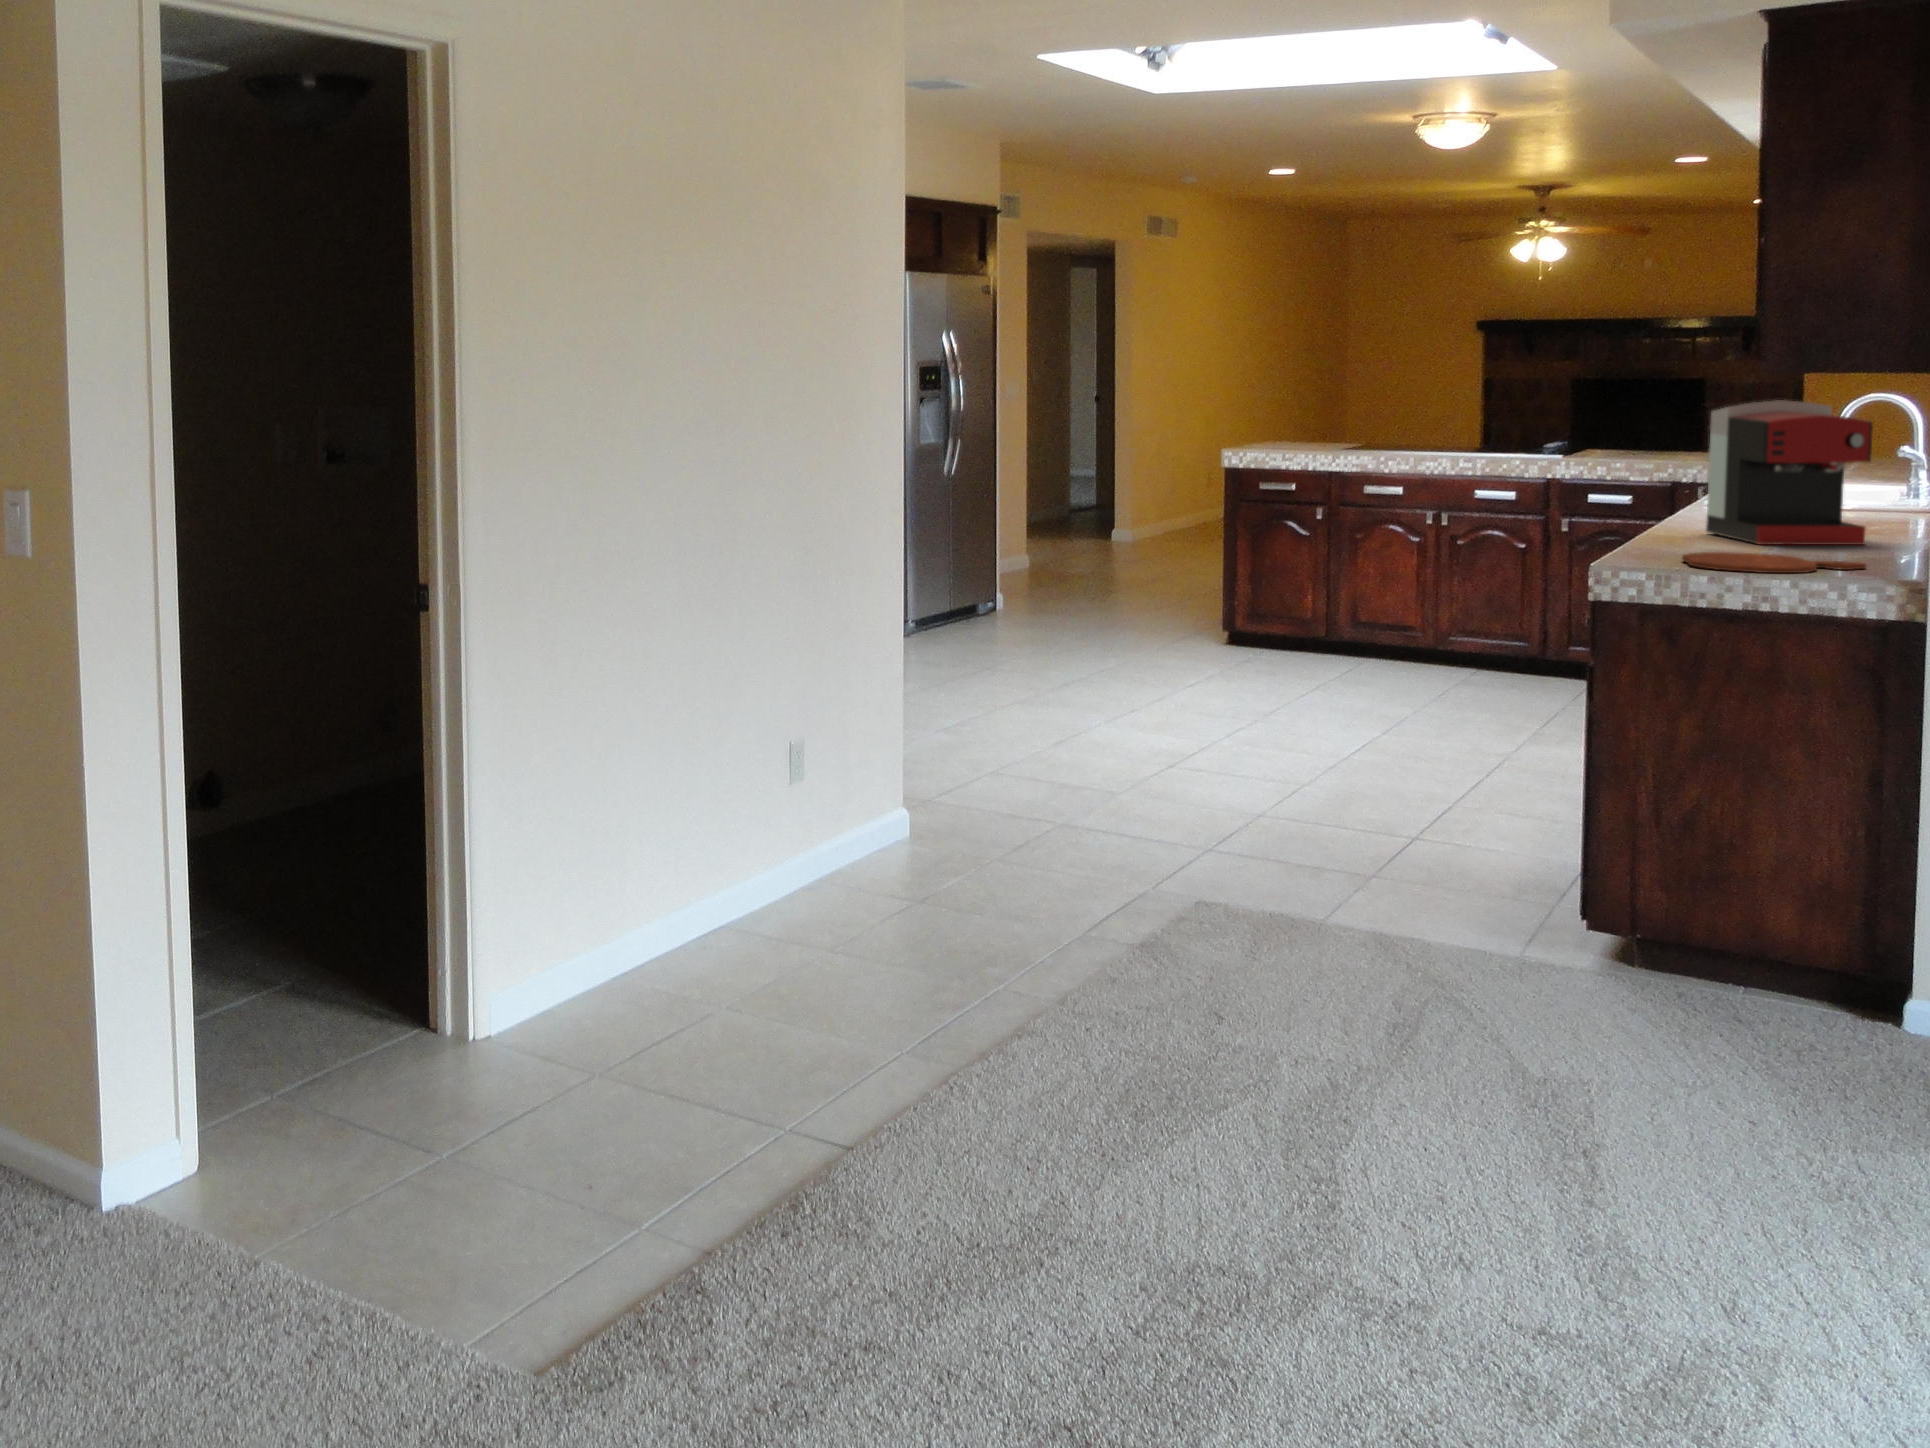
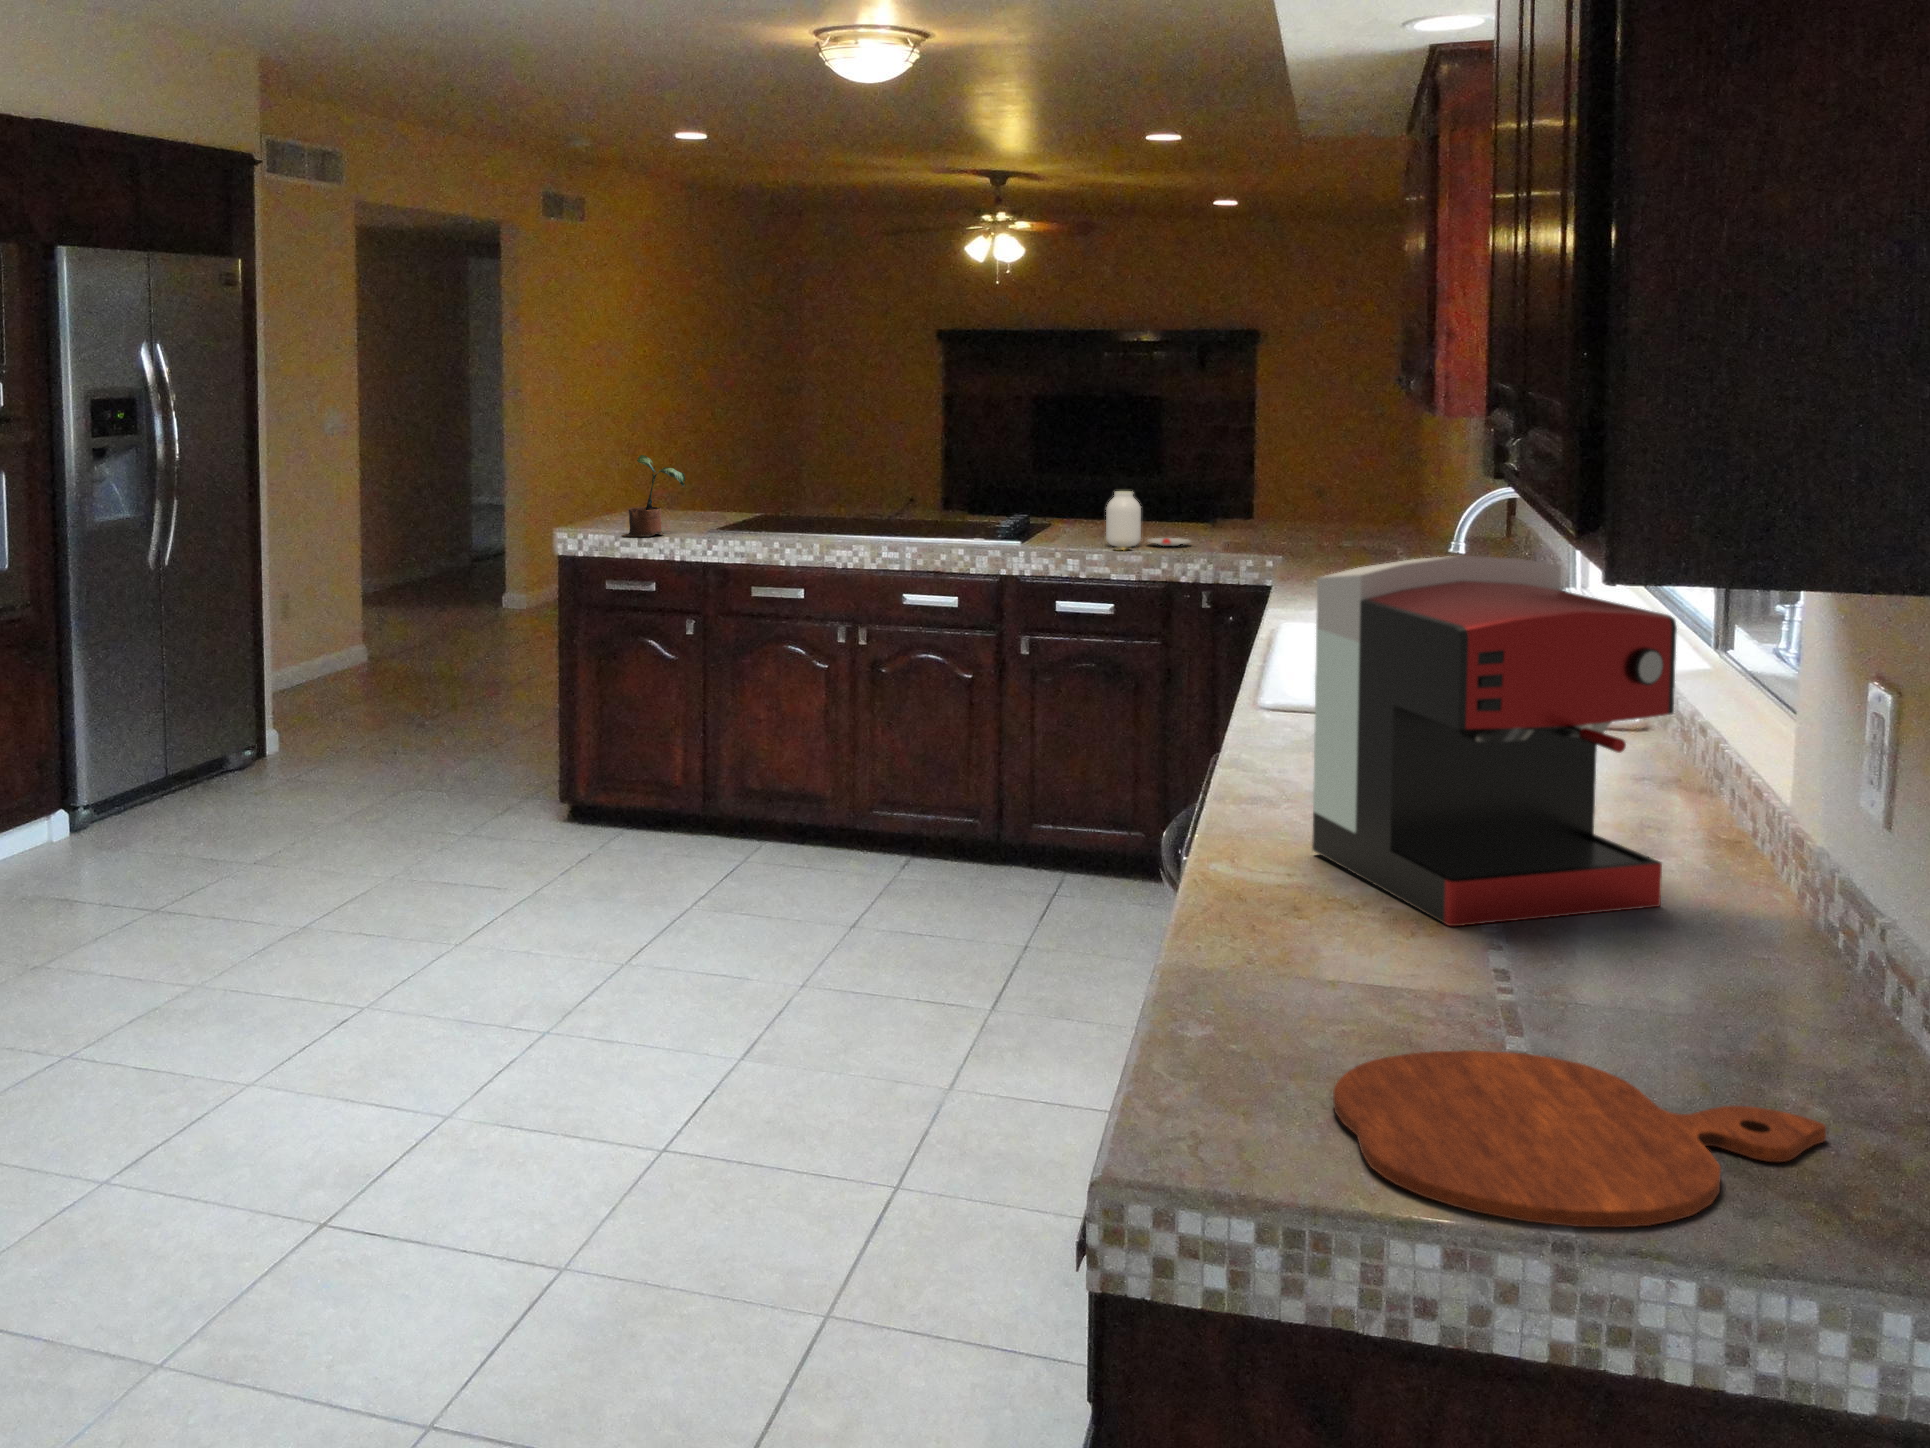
potted plant: none [1268,402,1315,456] -> present [622,455,685,537]
jar: none [1625,427,1695,466] -> present [1106,491,1190,550]

